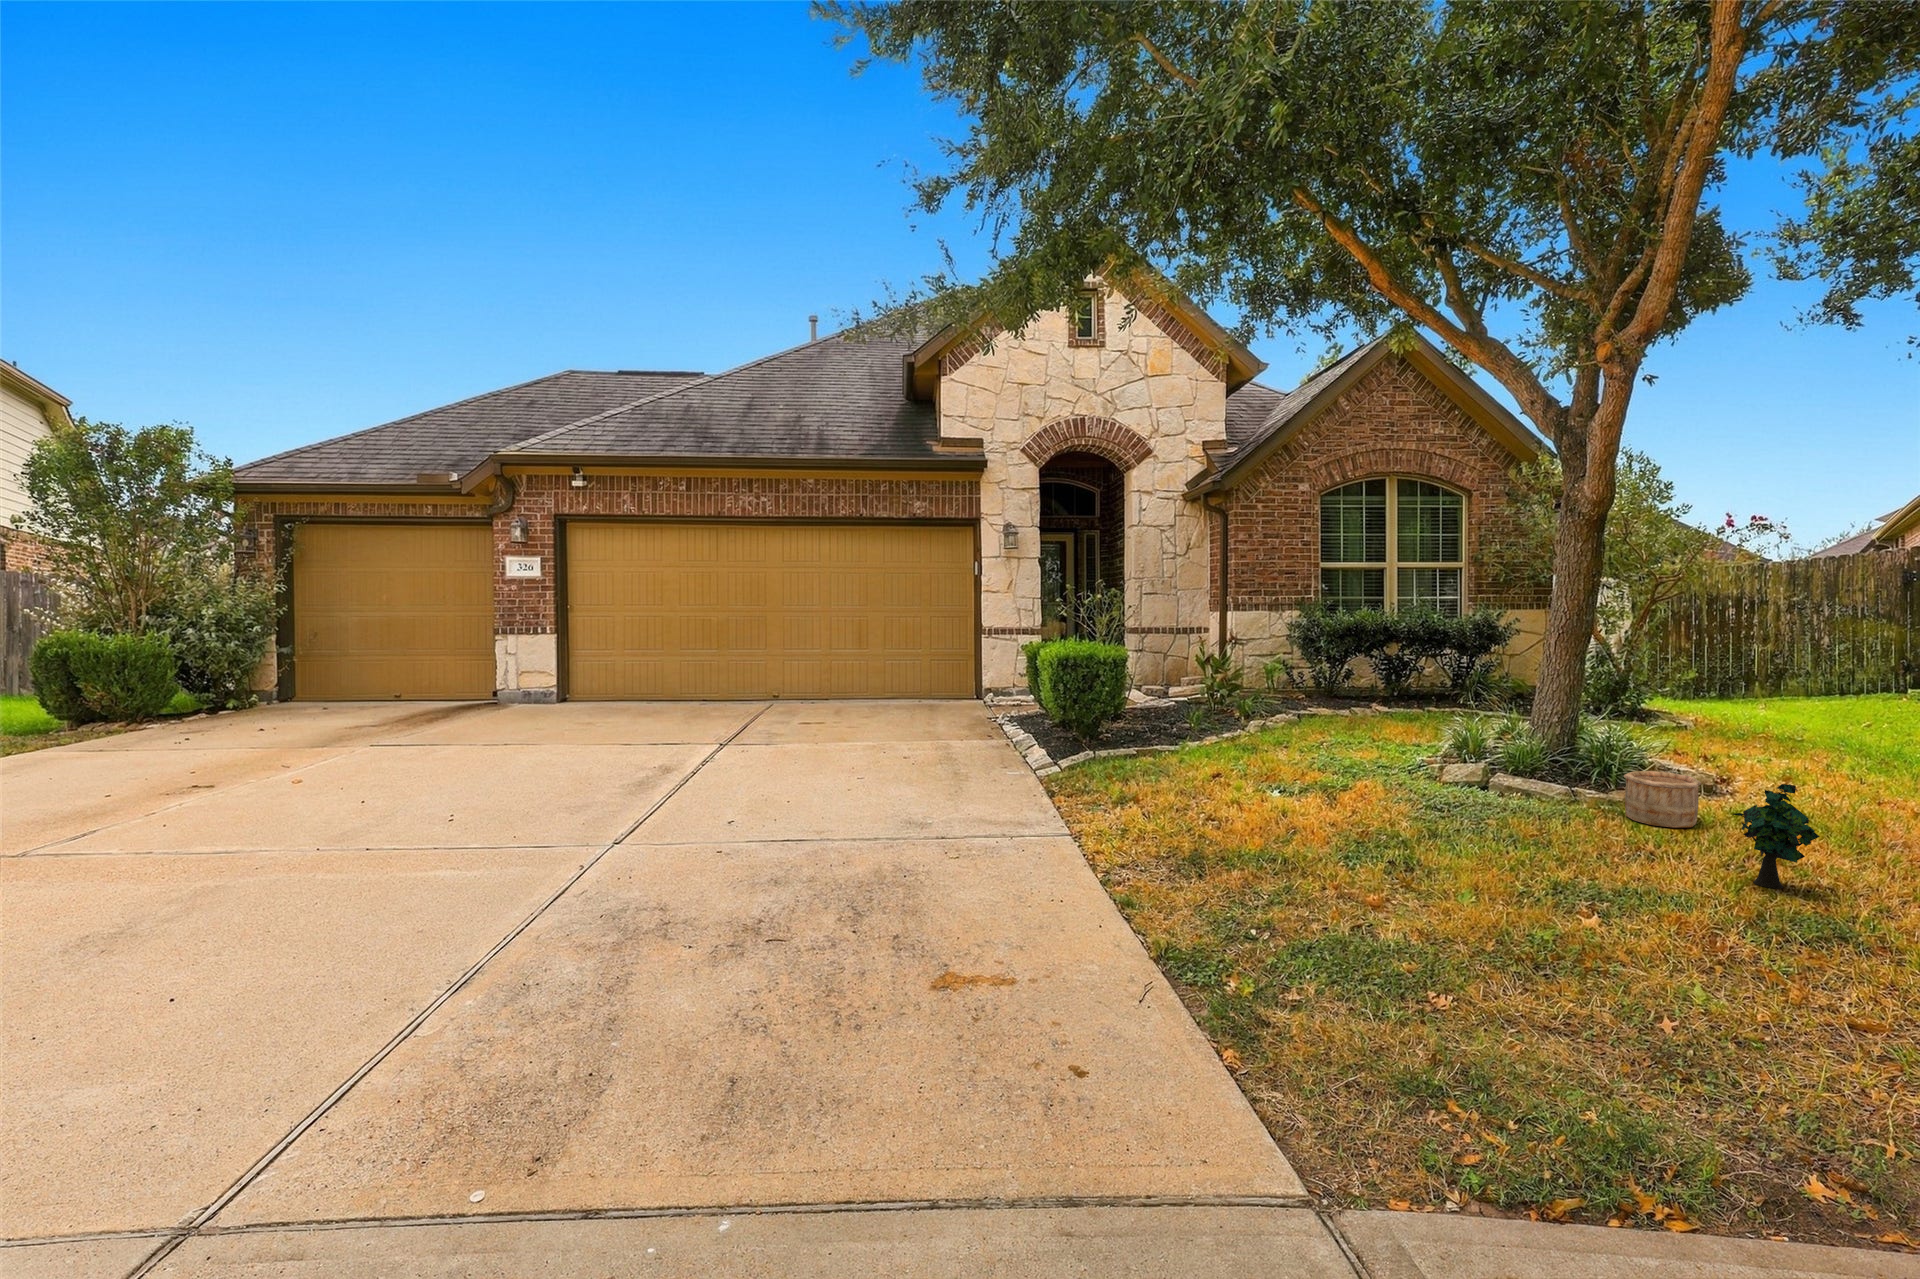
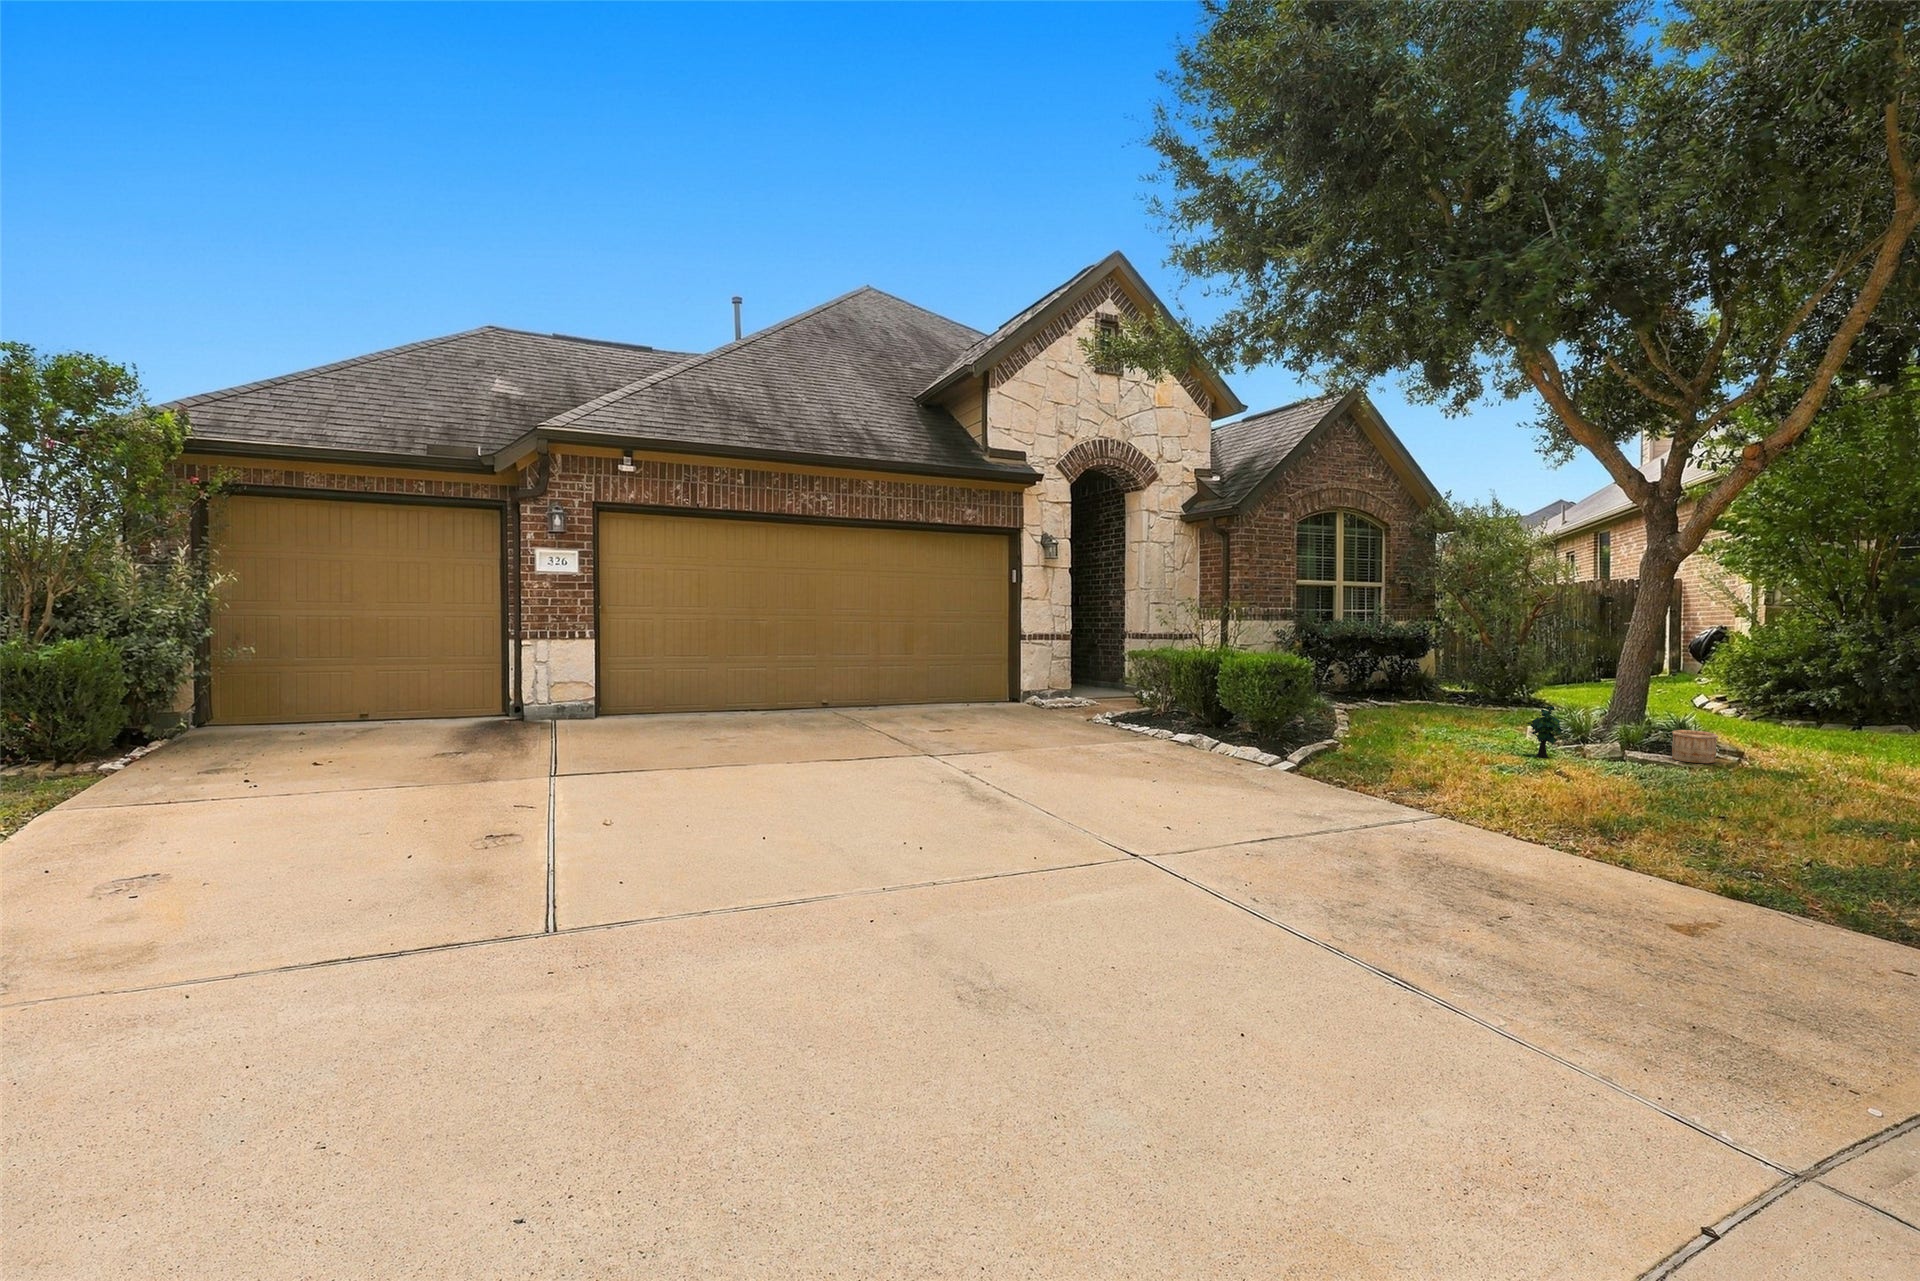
decorative plant: present [1733,784,1820,889] -> present [1527,706,1563,758]

